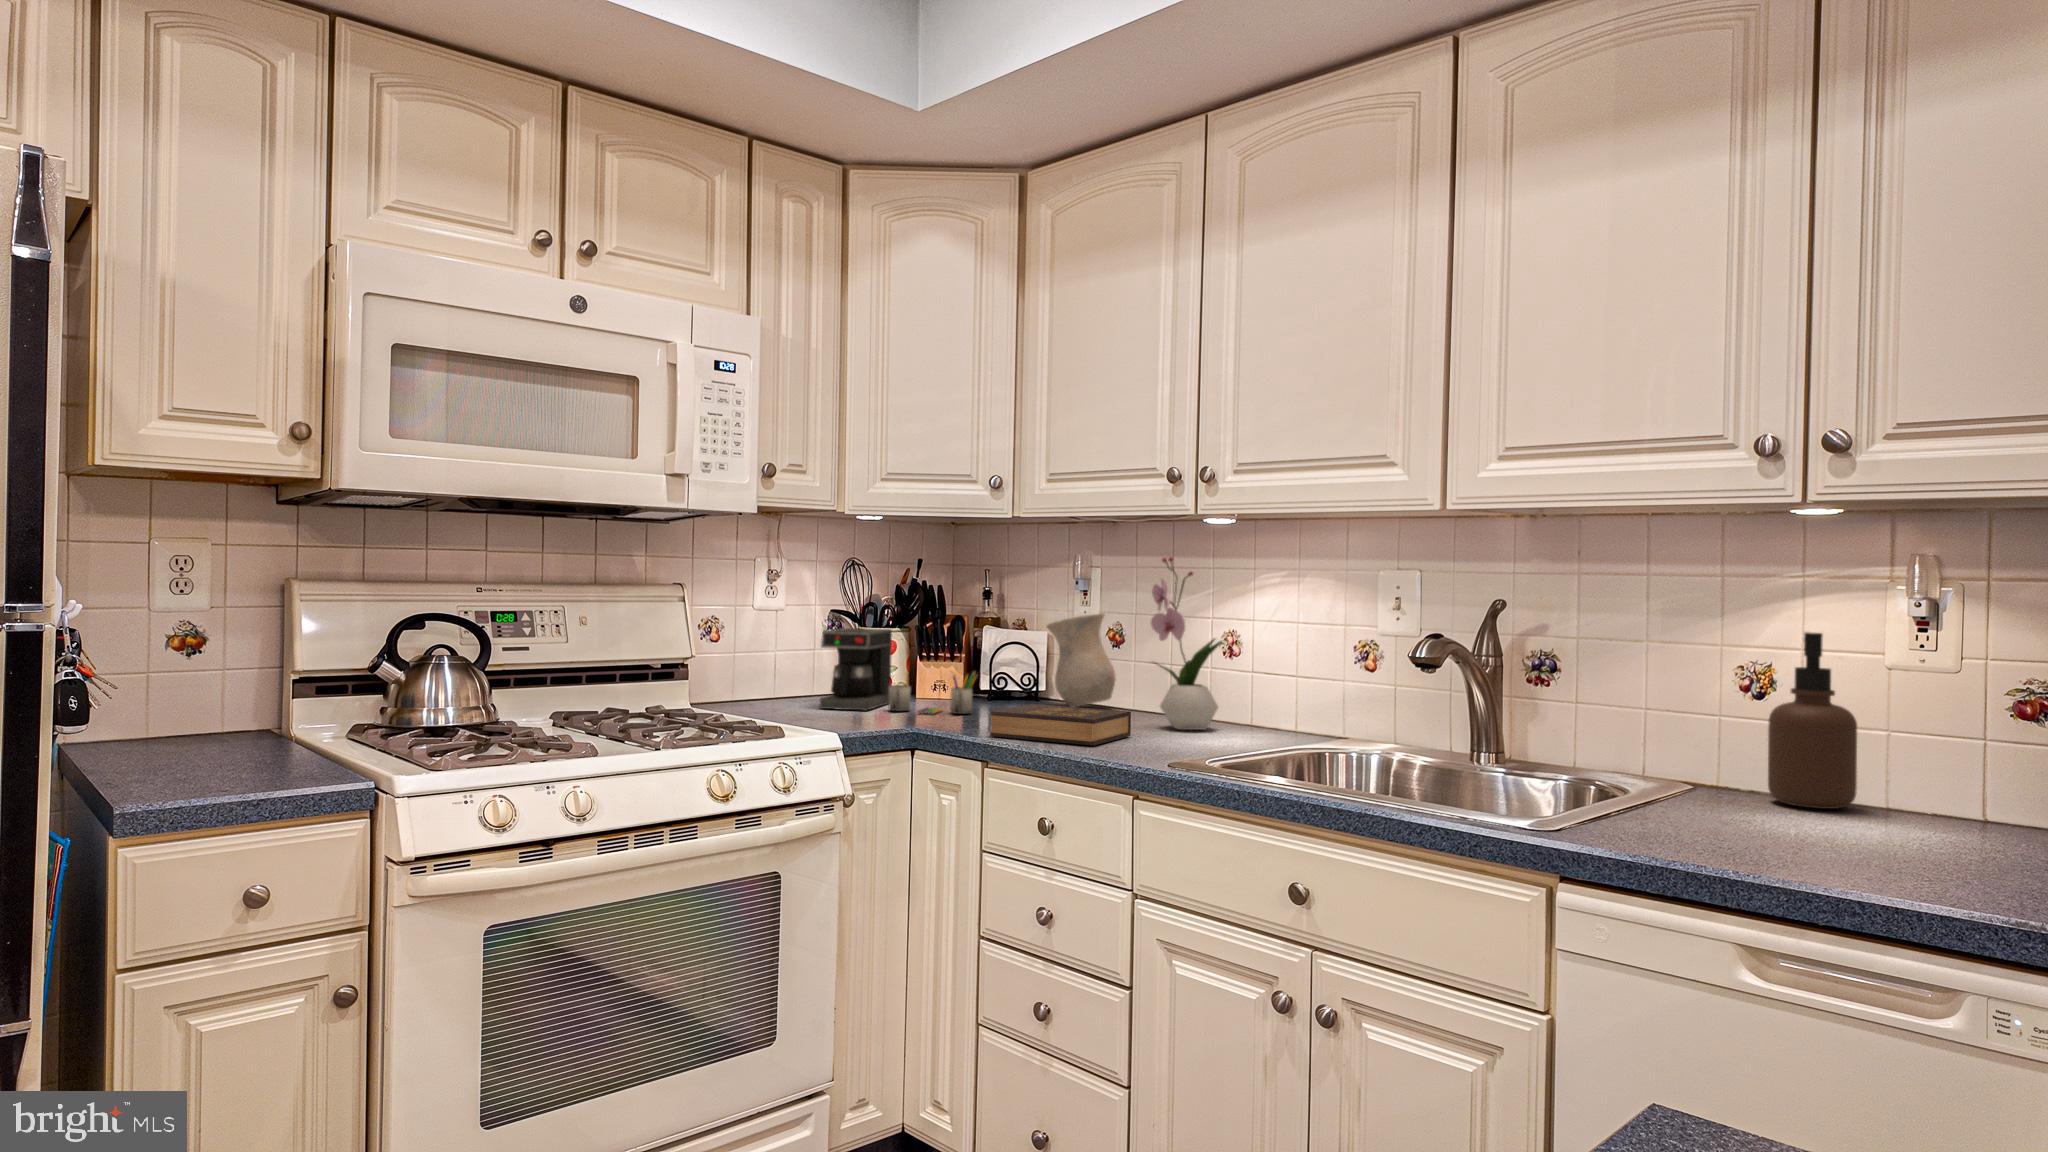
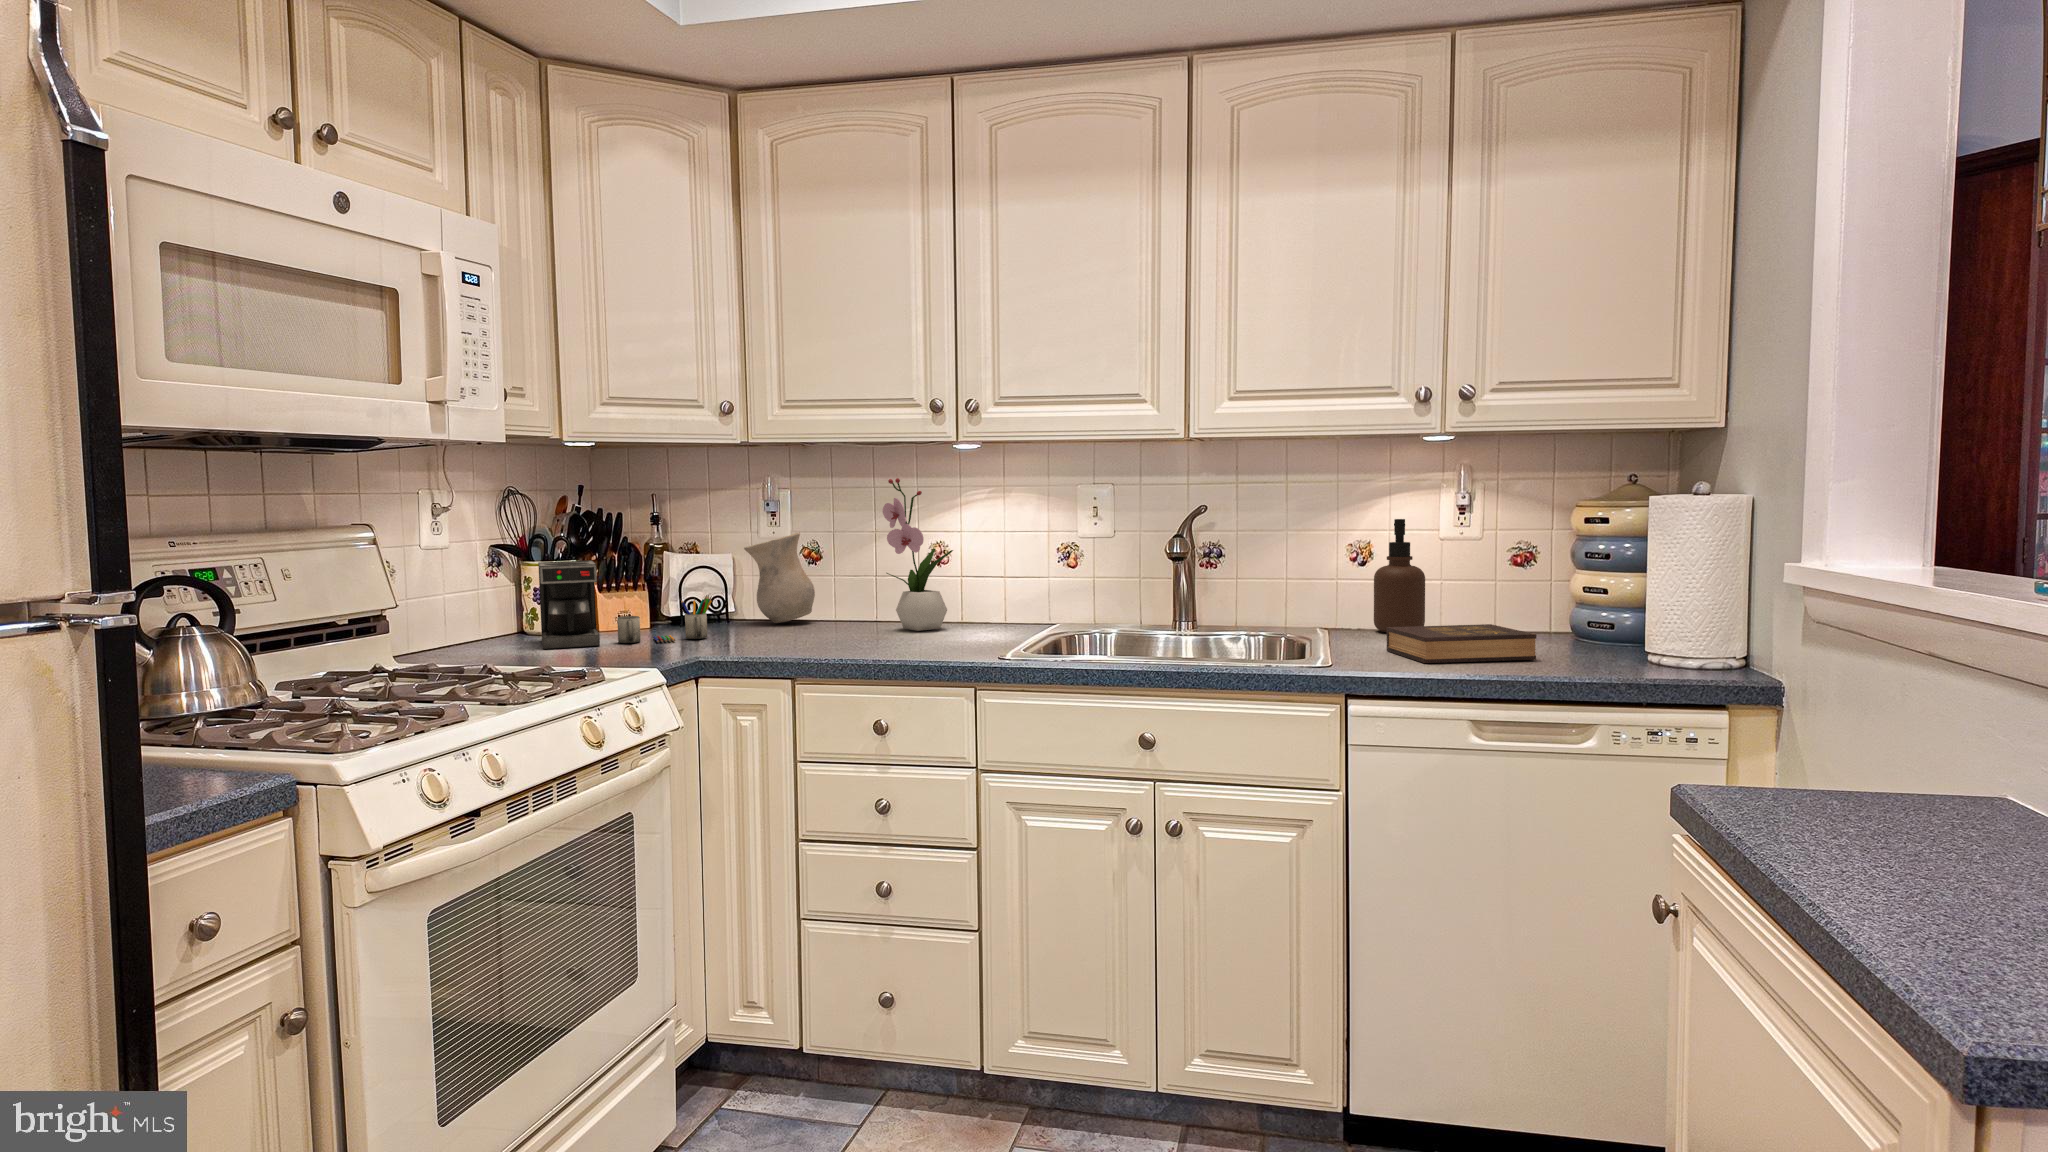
hardback book: present [990,704,1131,746] -> present [1387,624,1537,663]

